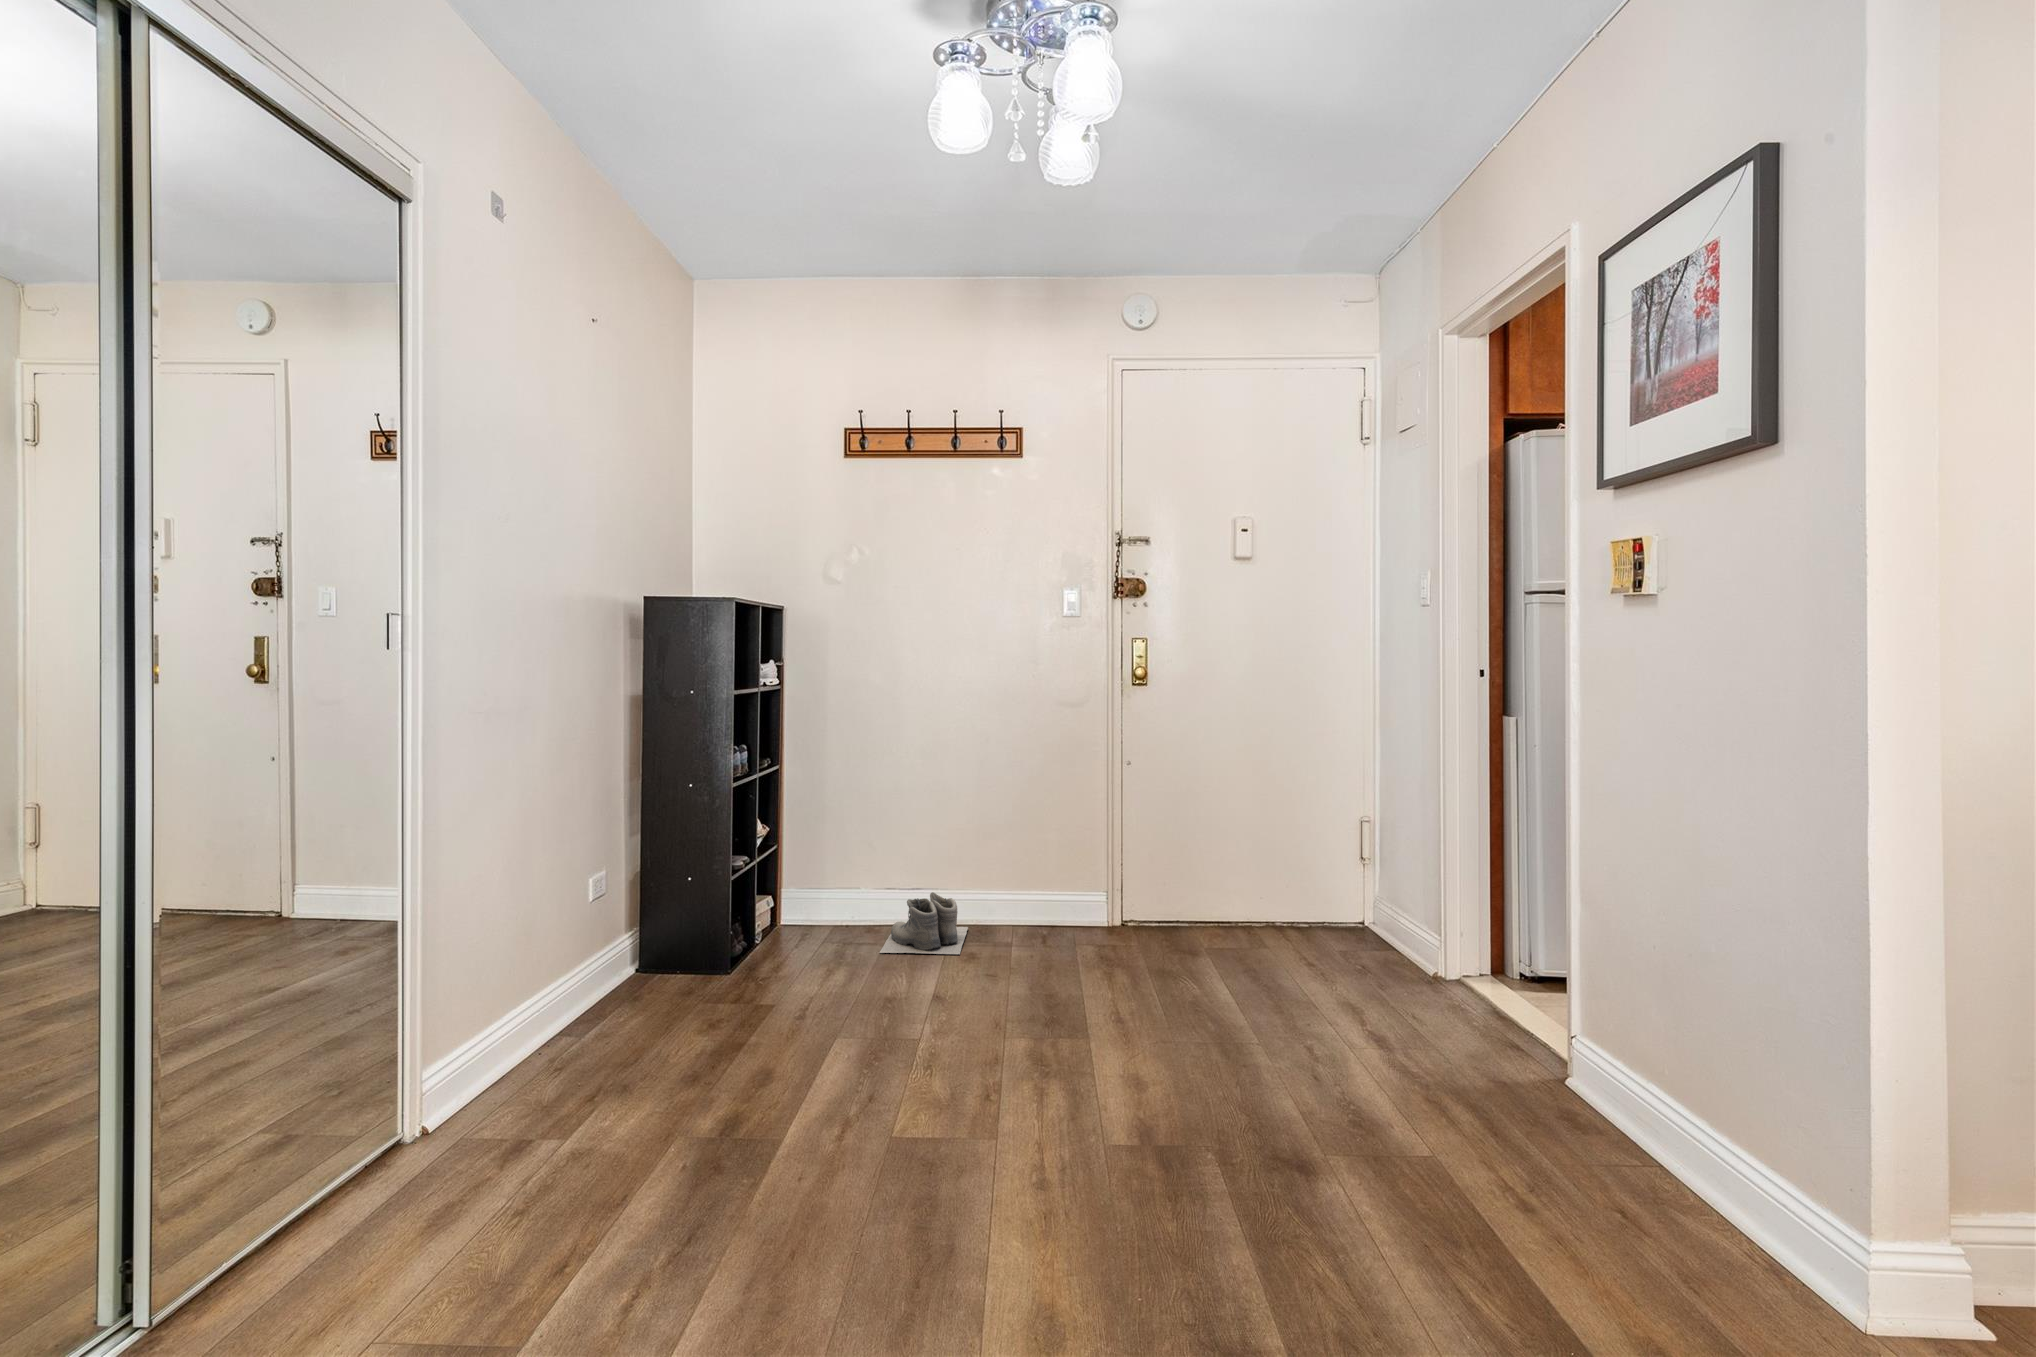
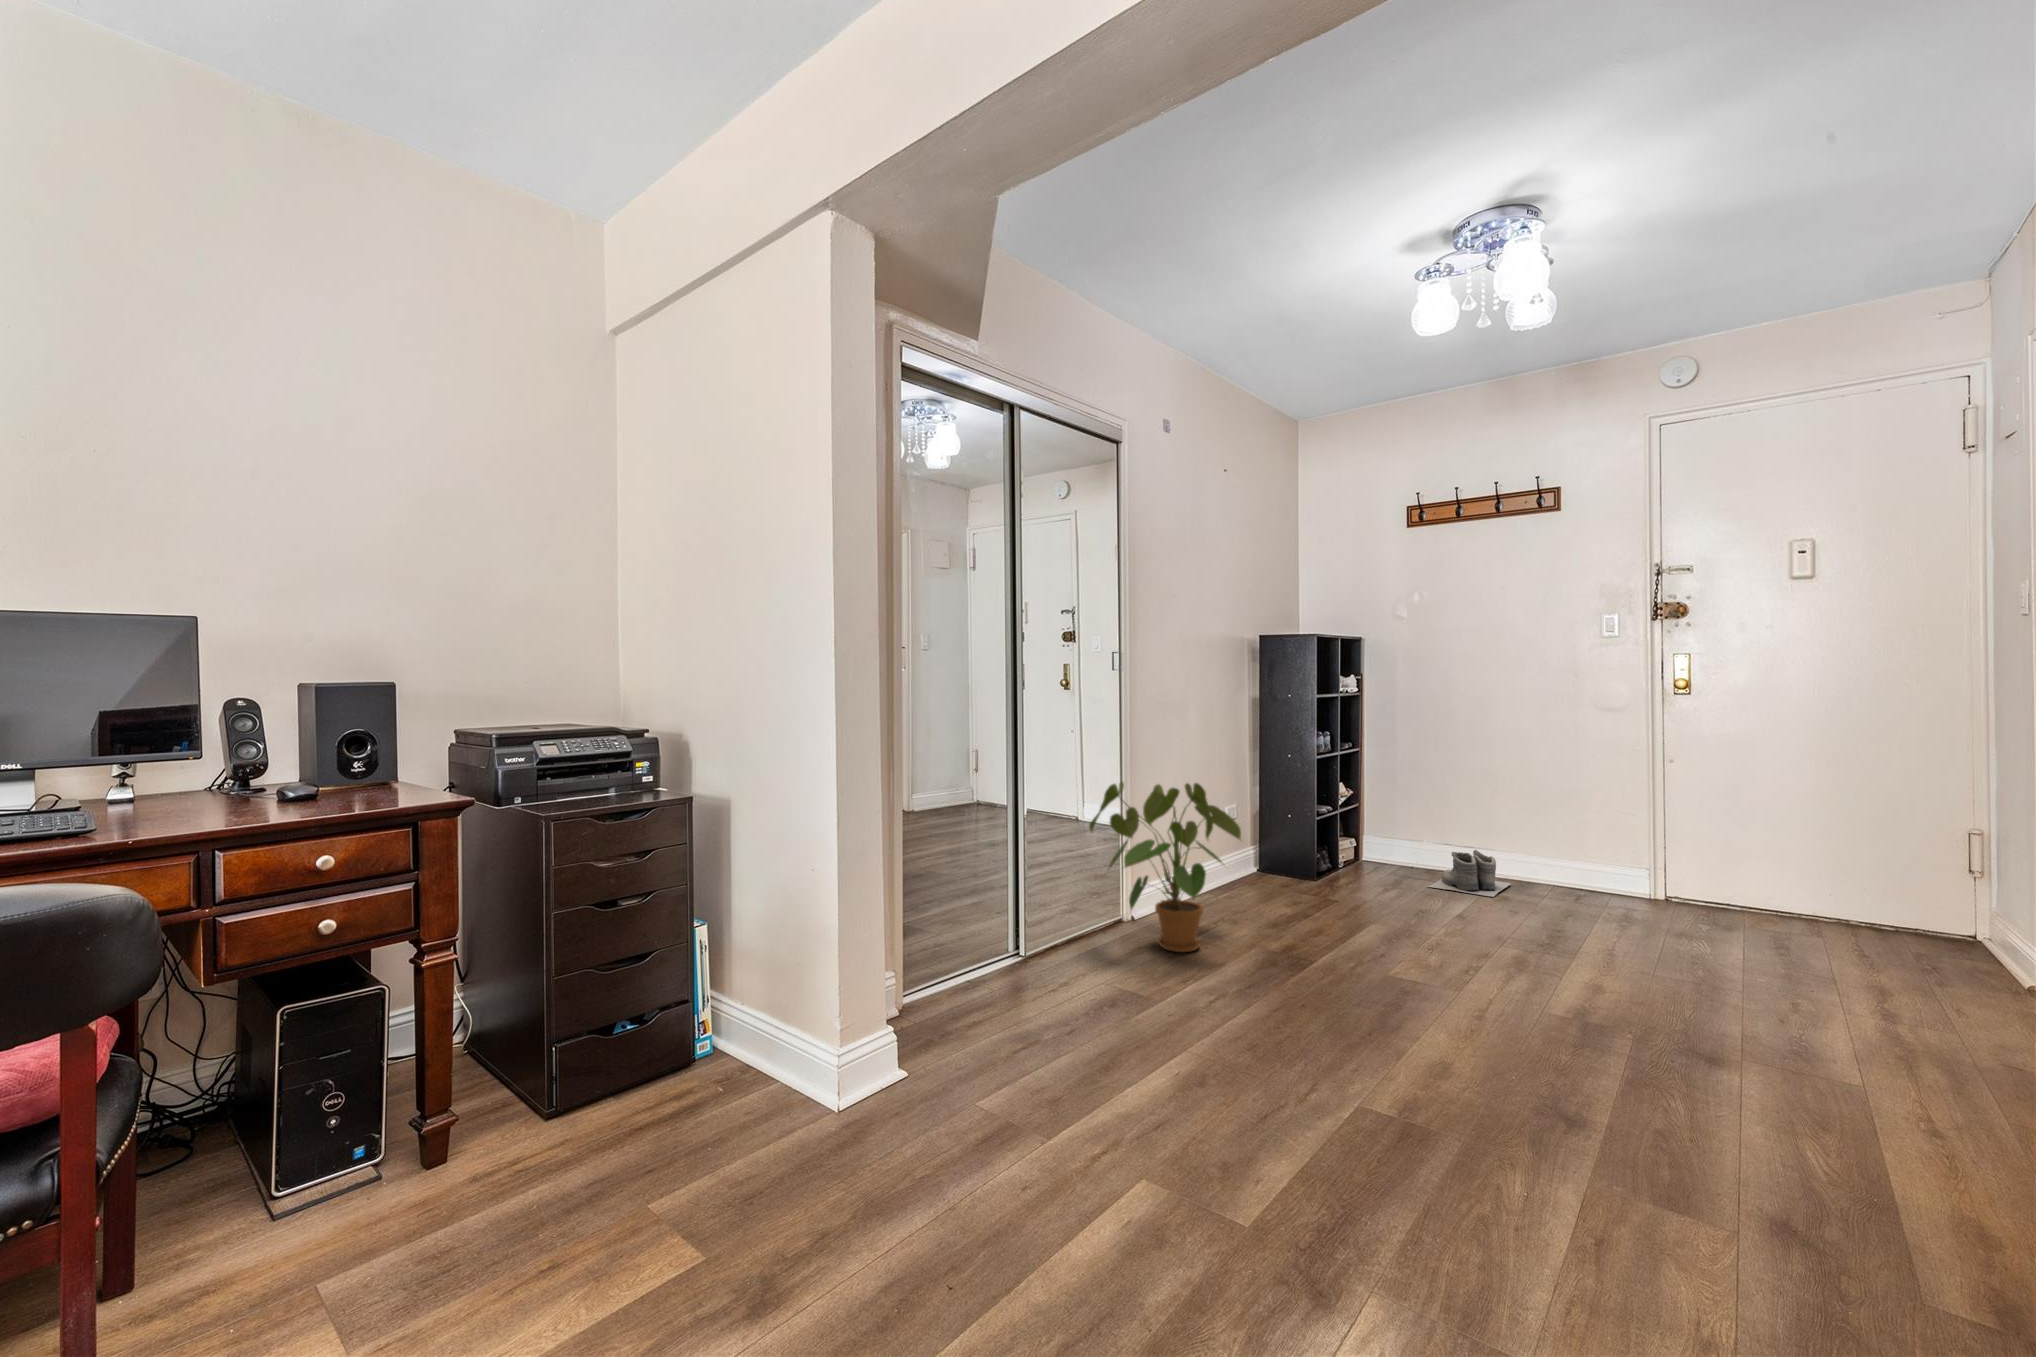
house plant: none [303,878,646,1234] -> present [1089,782,1241,952]

